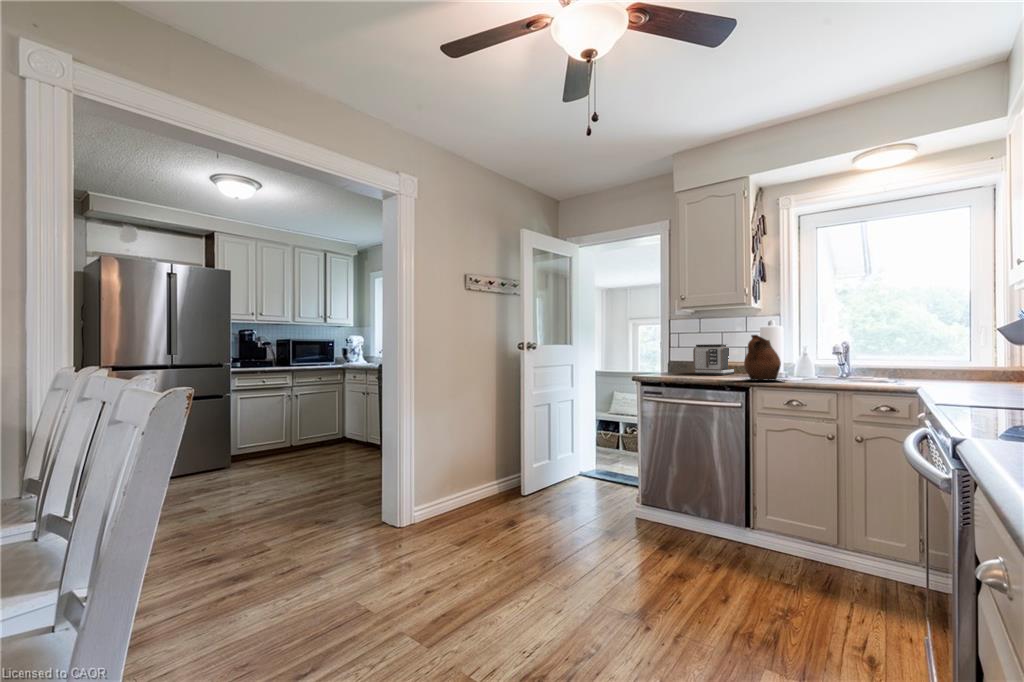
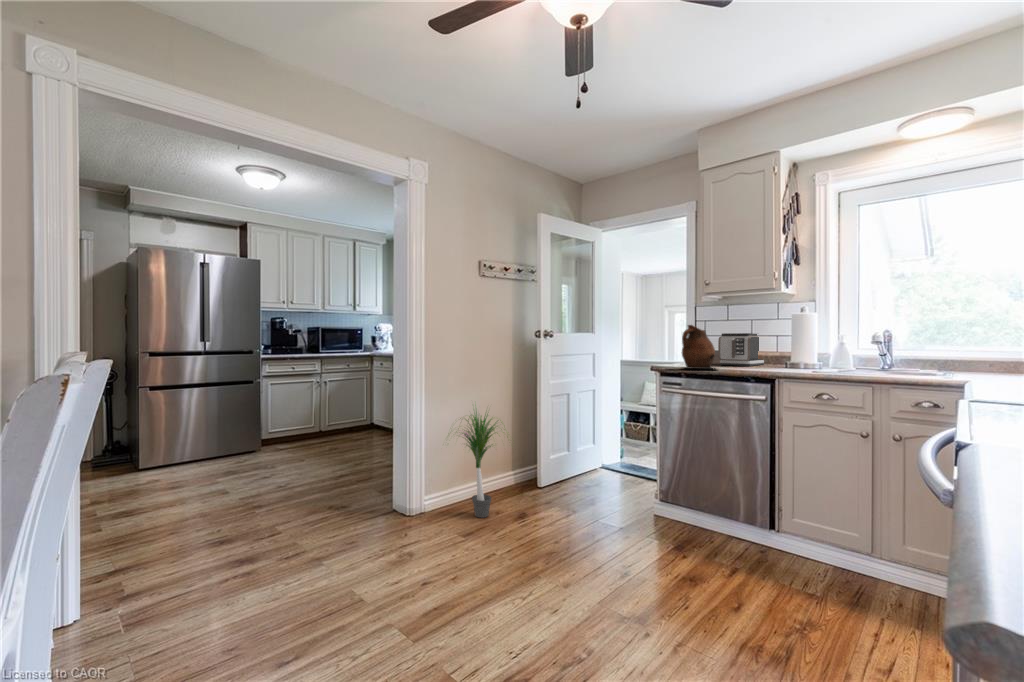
ceramic pitcher: present [744,335,783,381] -> present [682,325,717,369]
potted plant: none [431,409,506,527] -> present [462,411,496,518]

